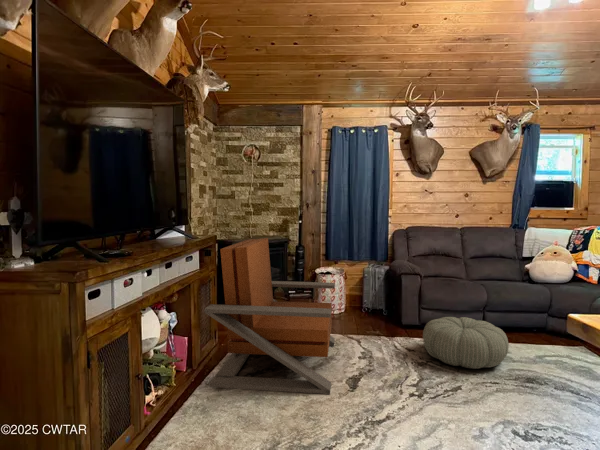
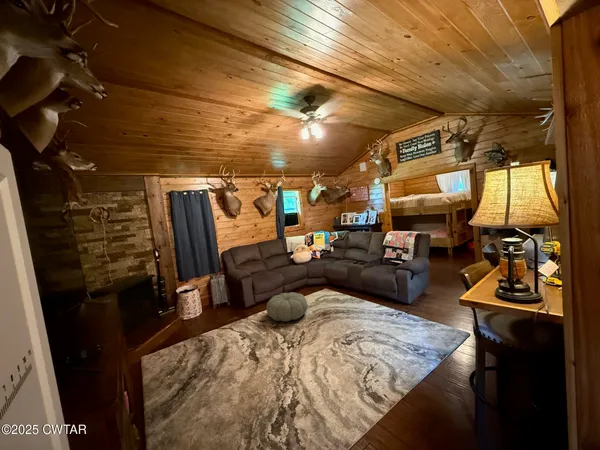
lounge chair: present [204,238,335,394] -> none [138,283,247,420]

